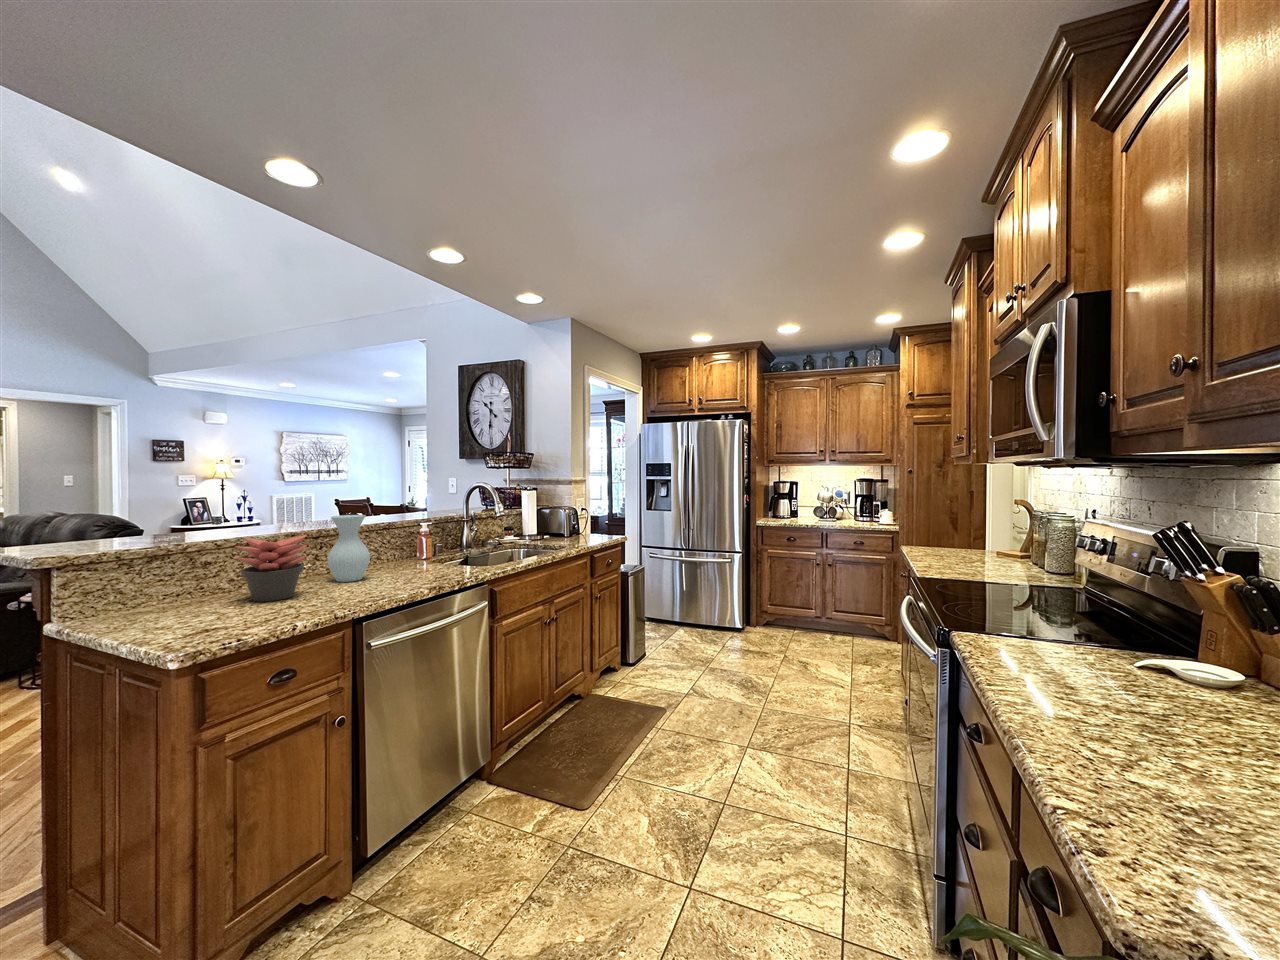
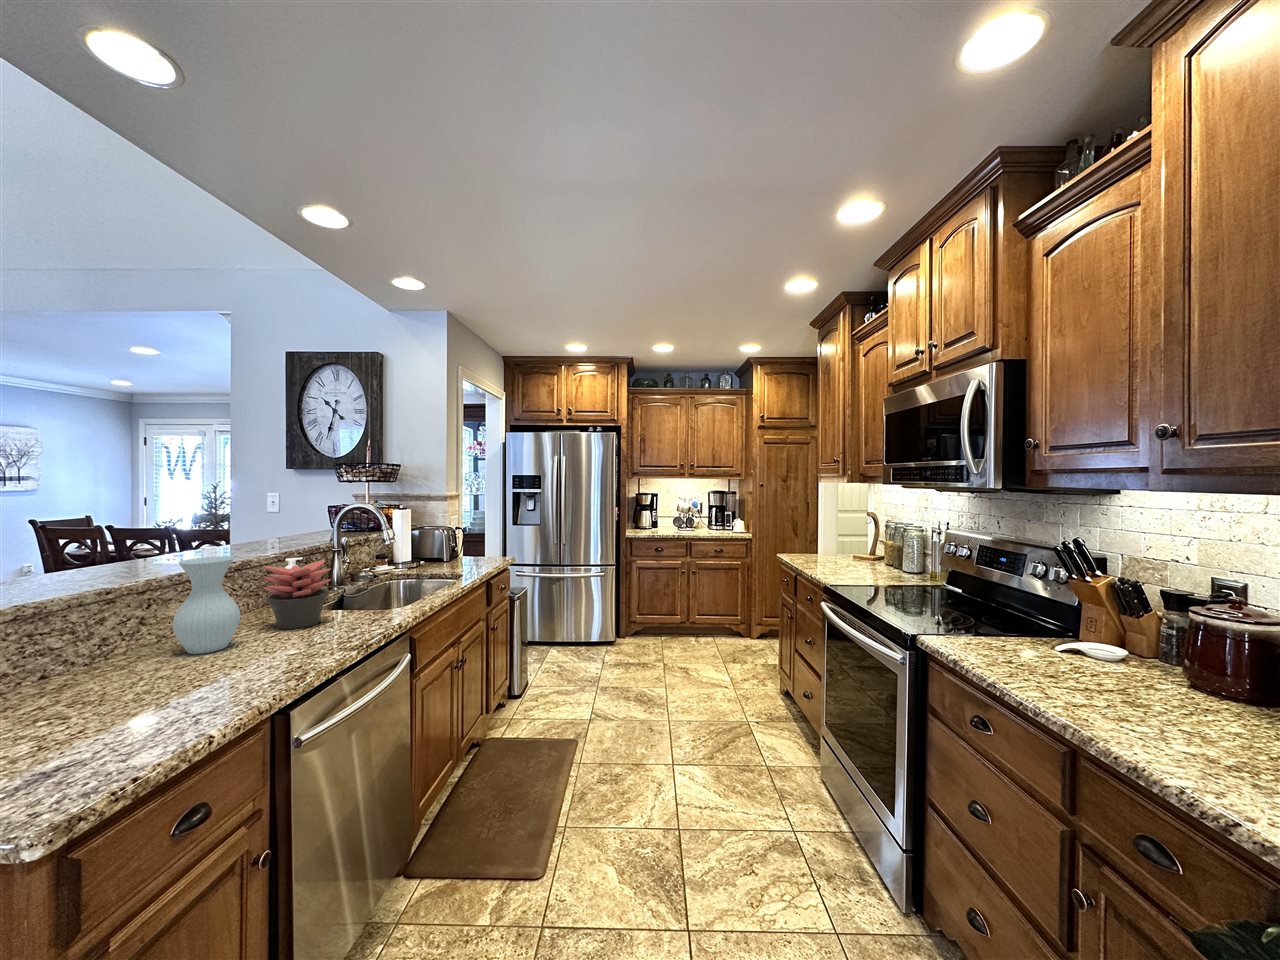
succulent plant: present [235,535,307,602] -> present [263,560,331,629]

